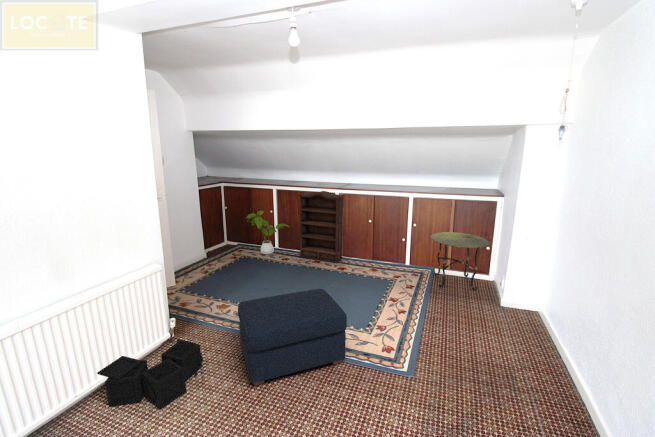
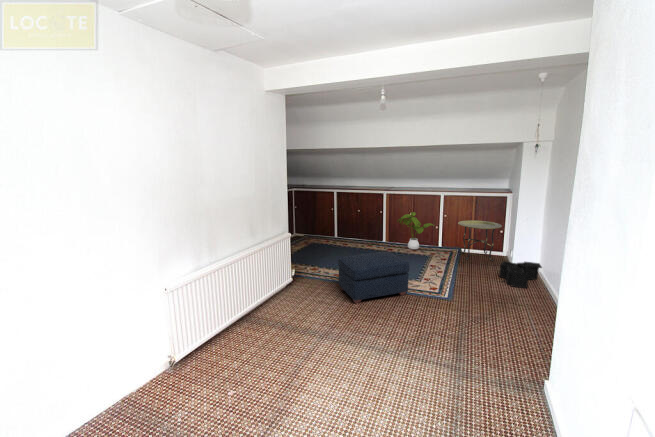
bookshelf: present [299,191,344,263] -> none [355,192,390,247]
house plant: present [246,211,289,254] -> present [397,212,433,249]
storage bin: present [97,339,205,409] -> present [499,261,542,288]

